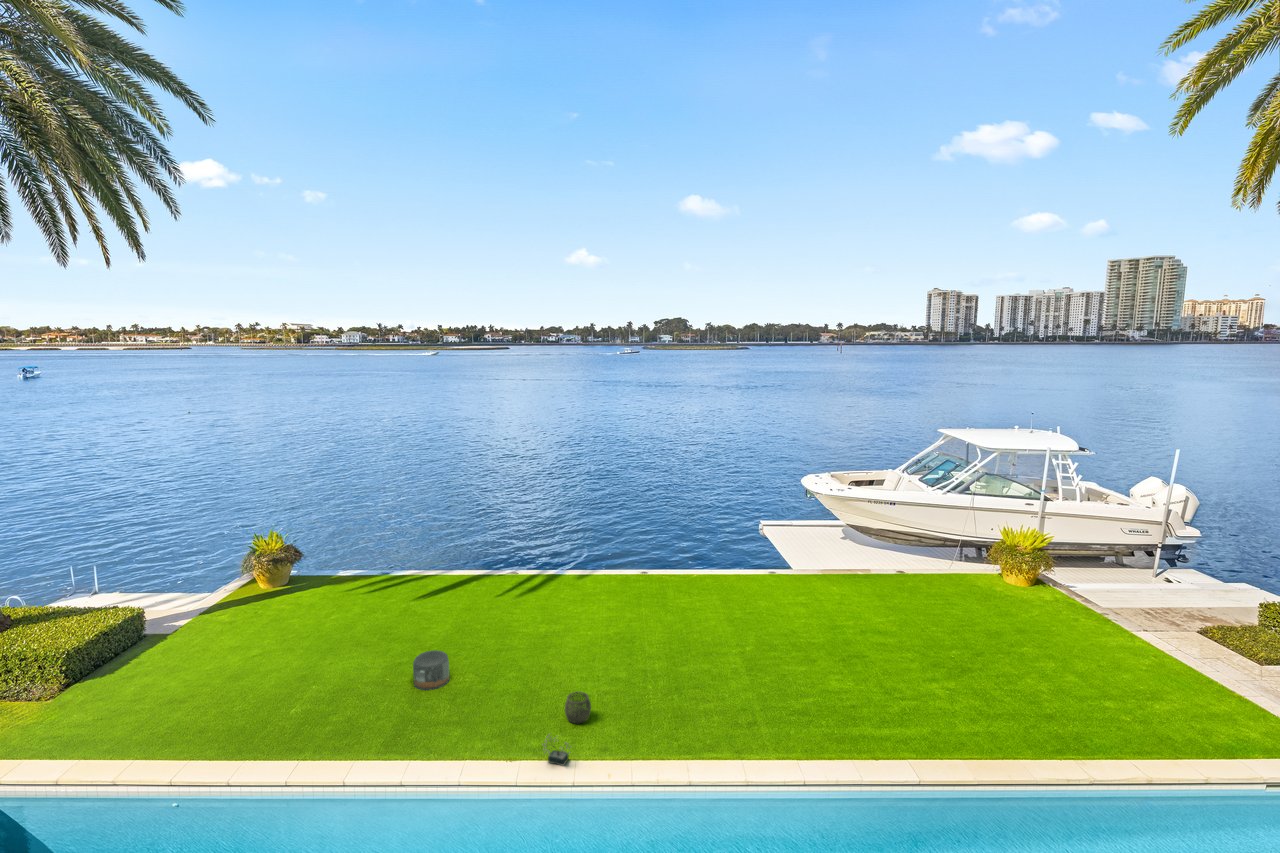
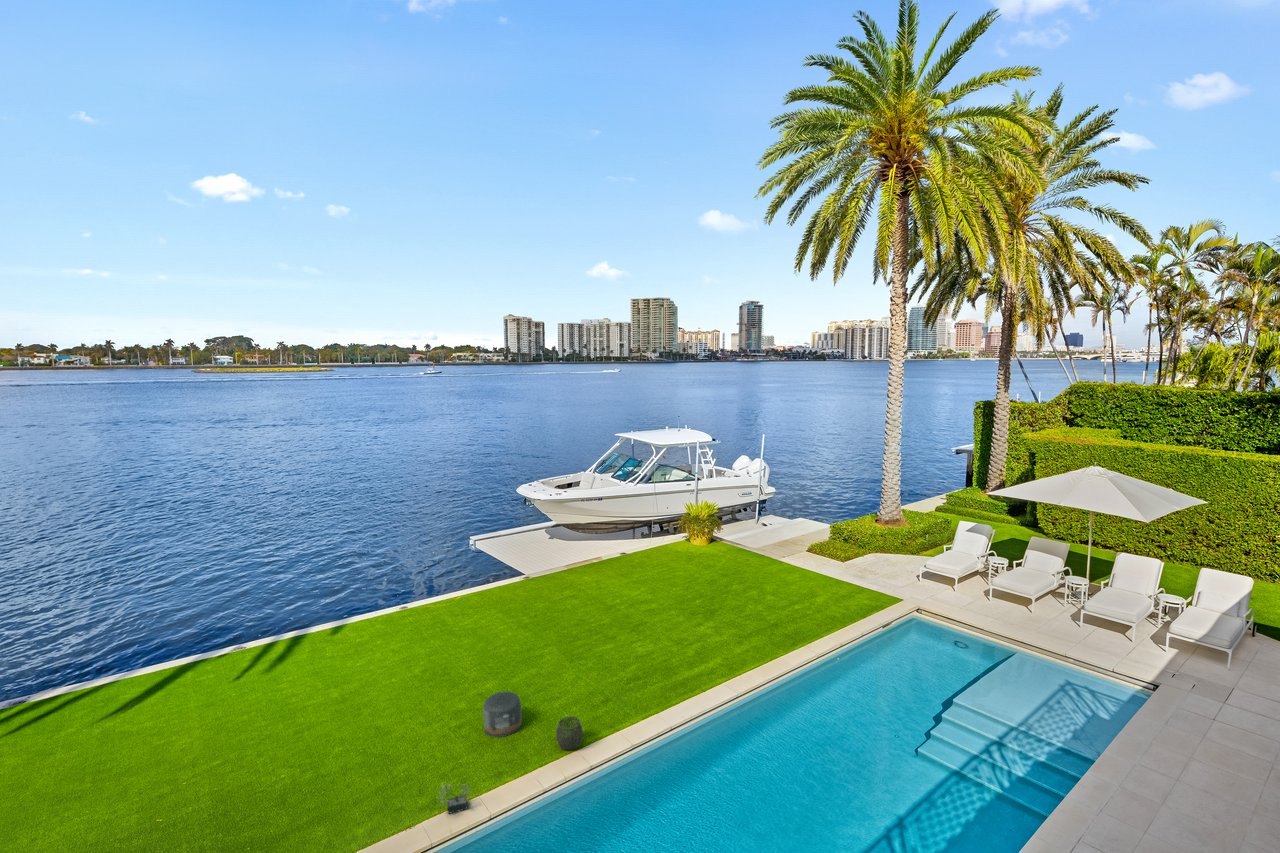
pouf: present [413,650,450,690] -> present [483,691,522,737]
woven basket: present [565,692,591,723] -> present [556,716,583,750]

